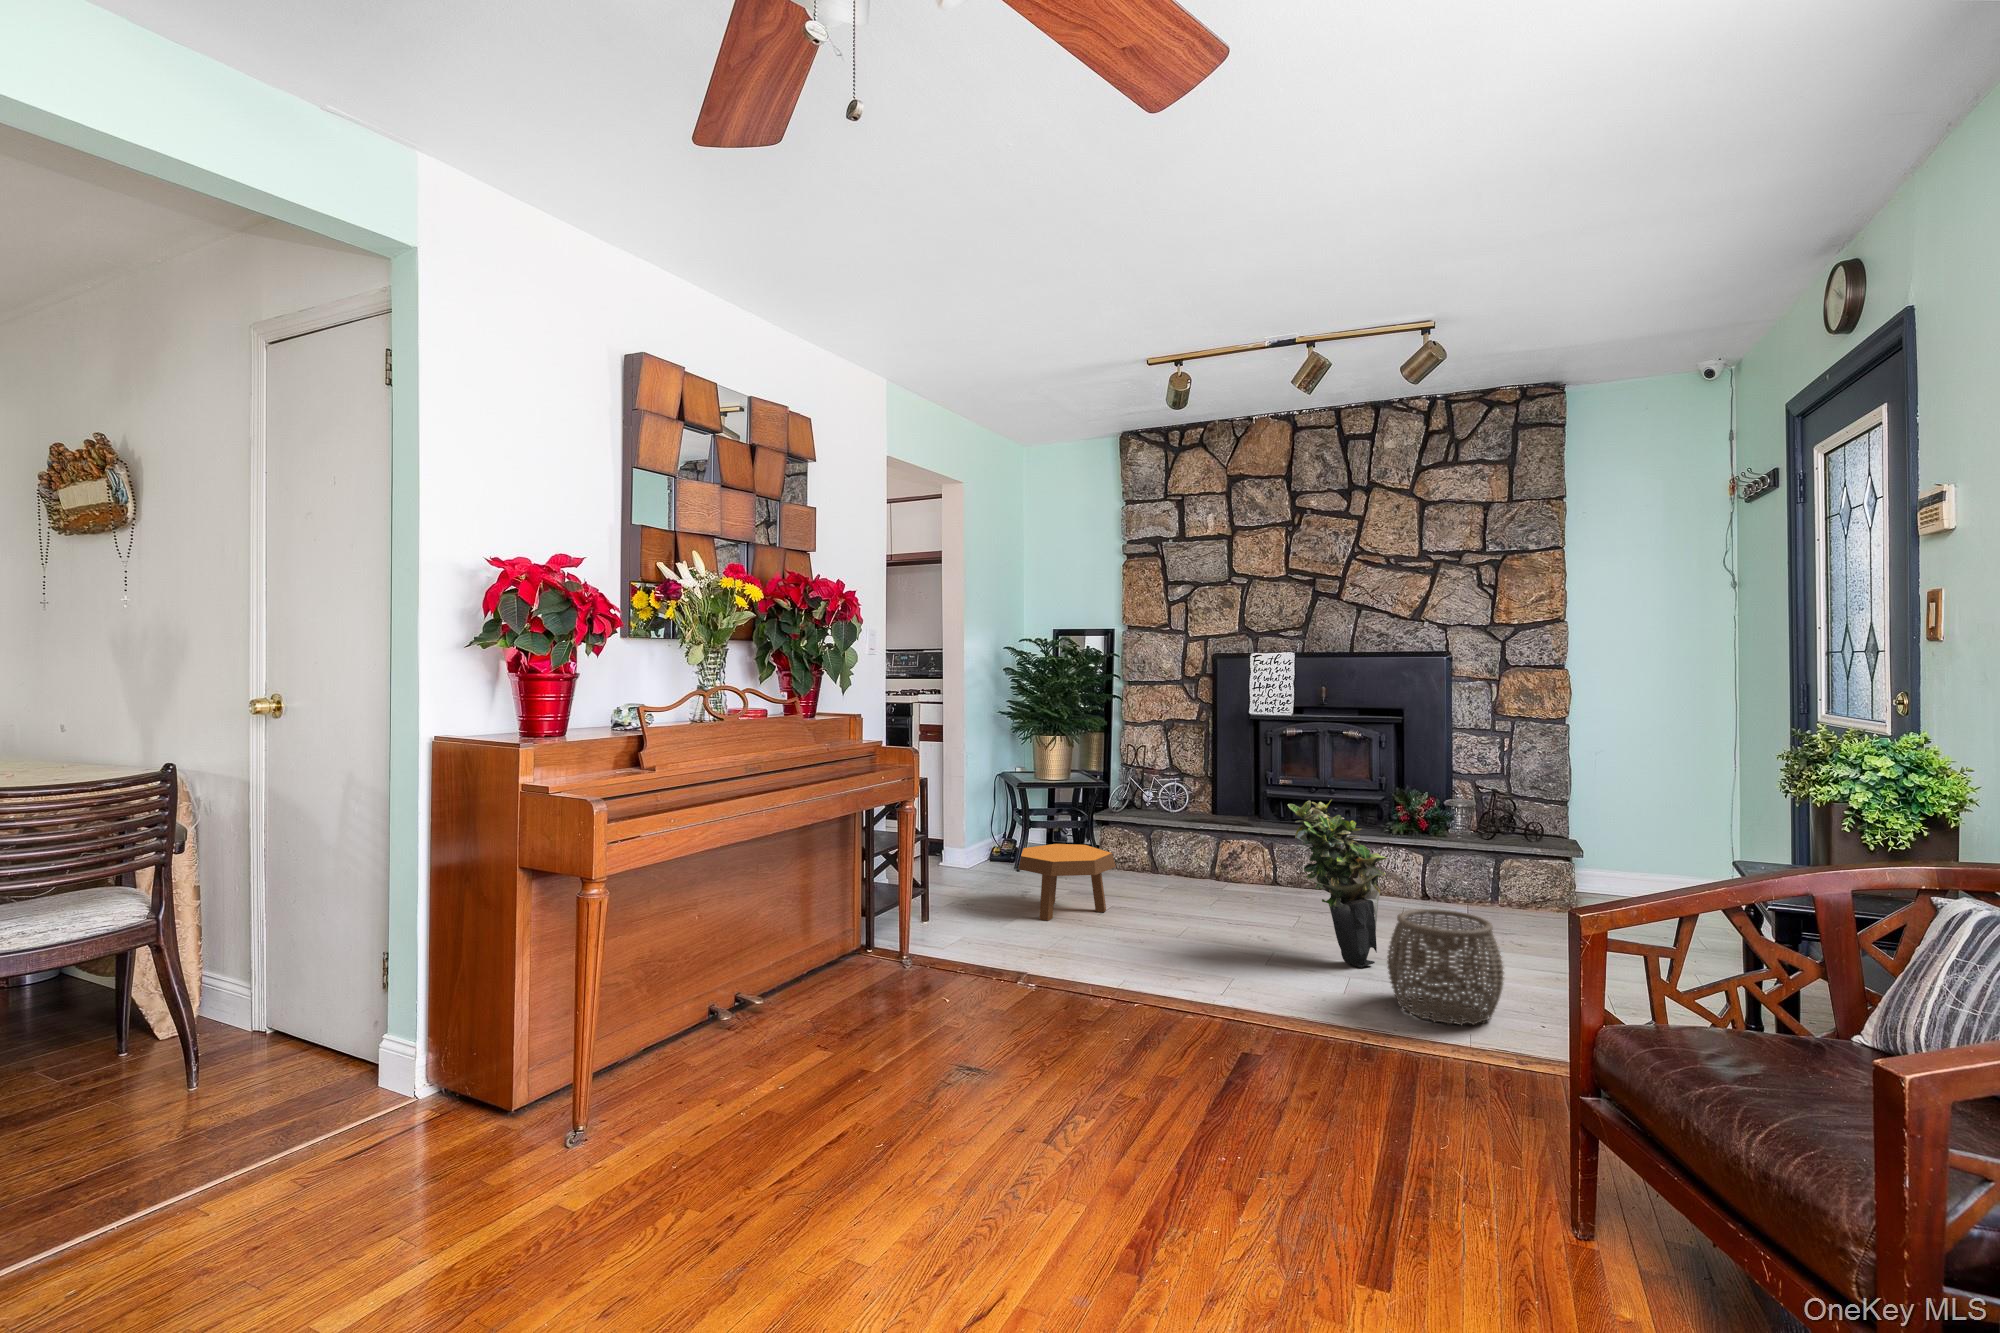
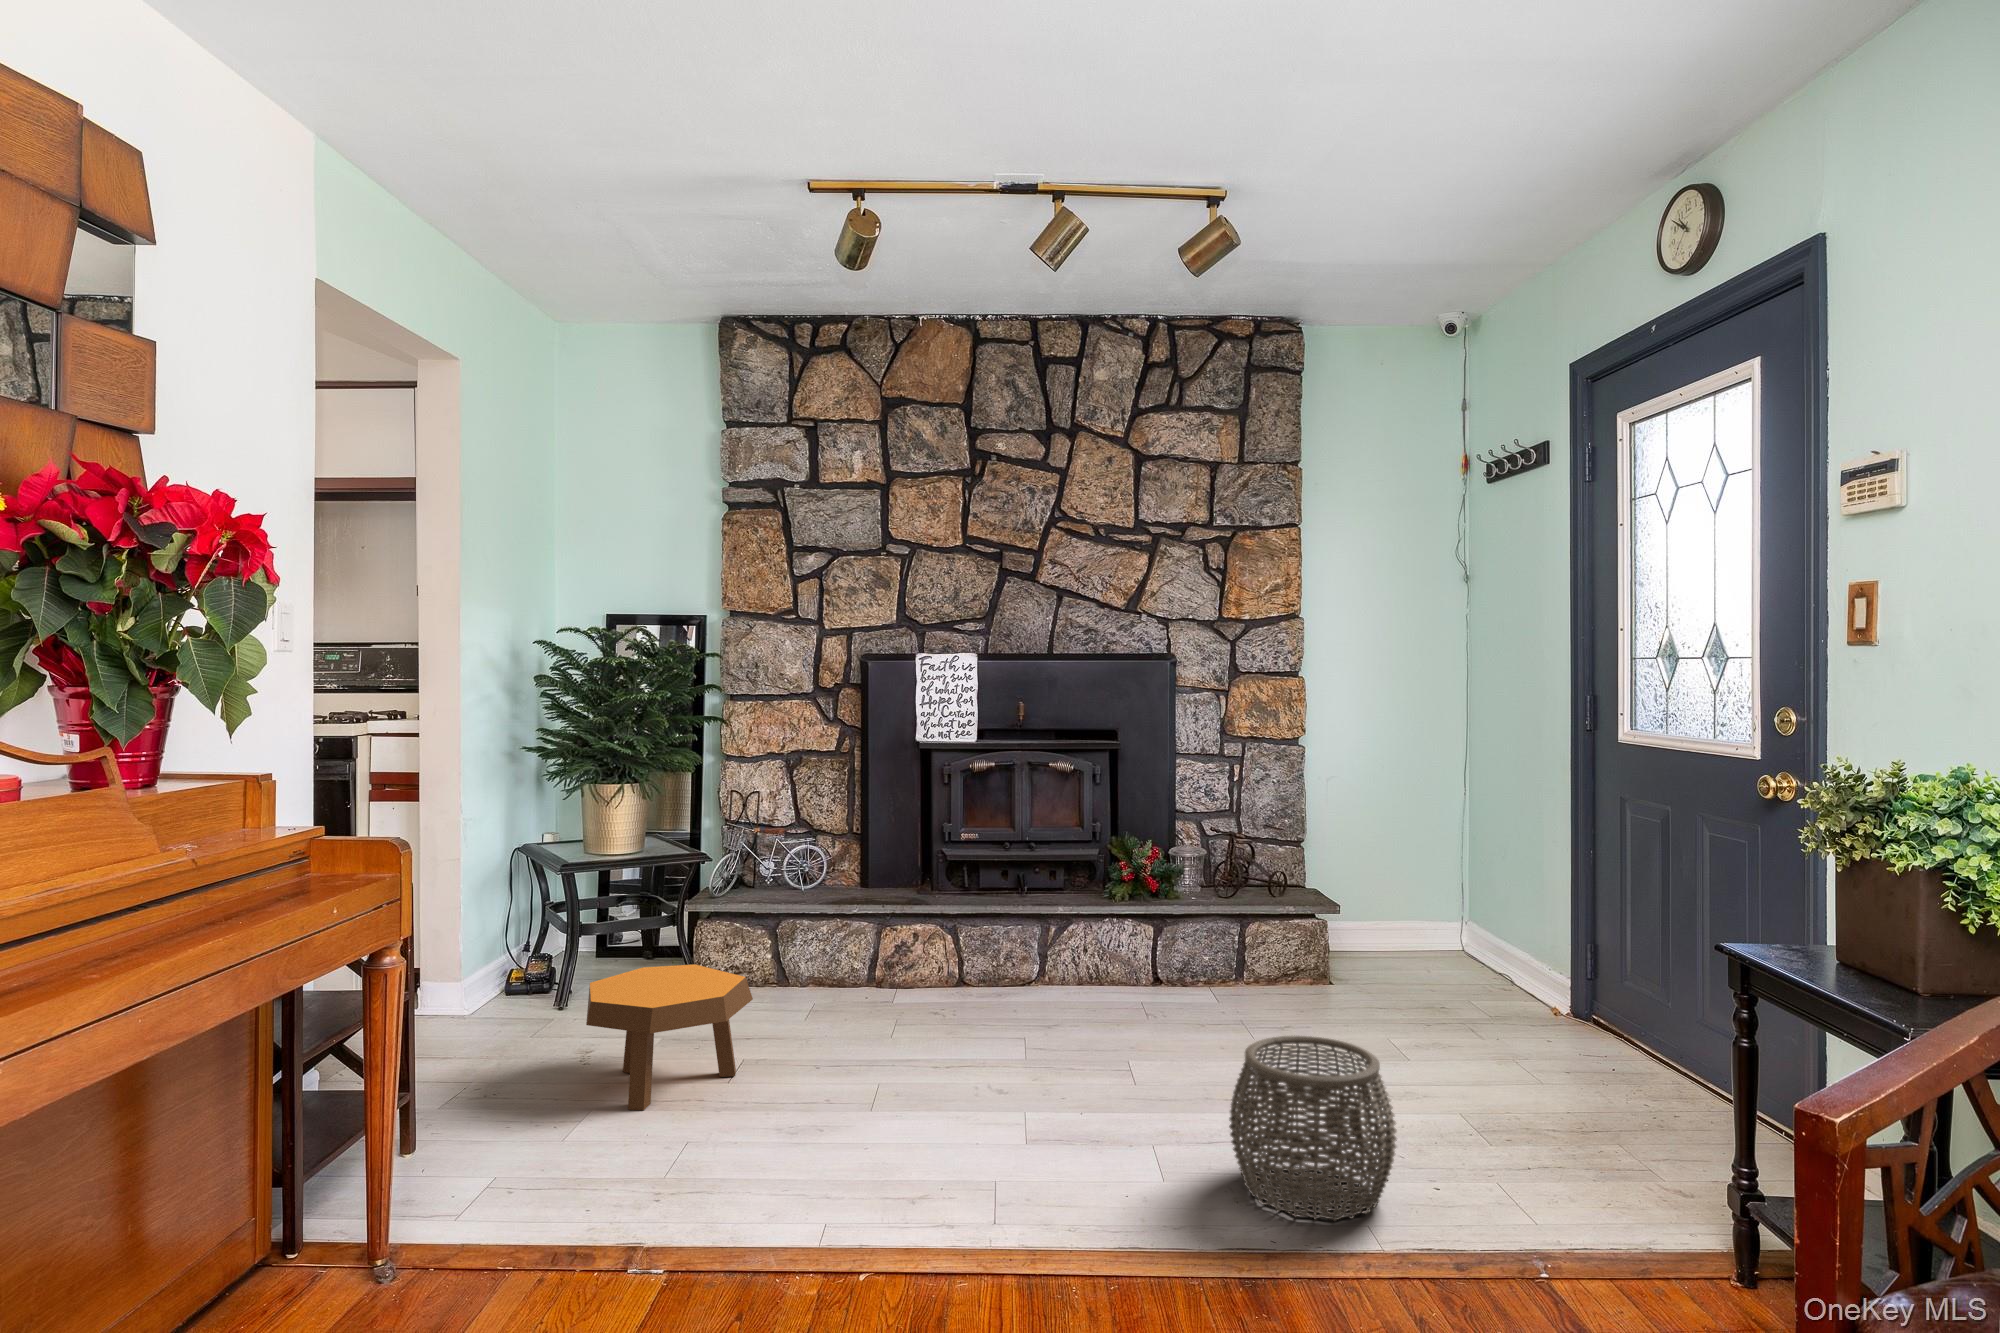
potted plant: present [1288,801,1387,968] -> none [1041,872,1188,1127]

